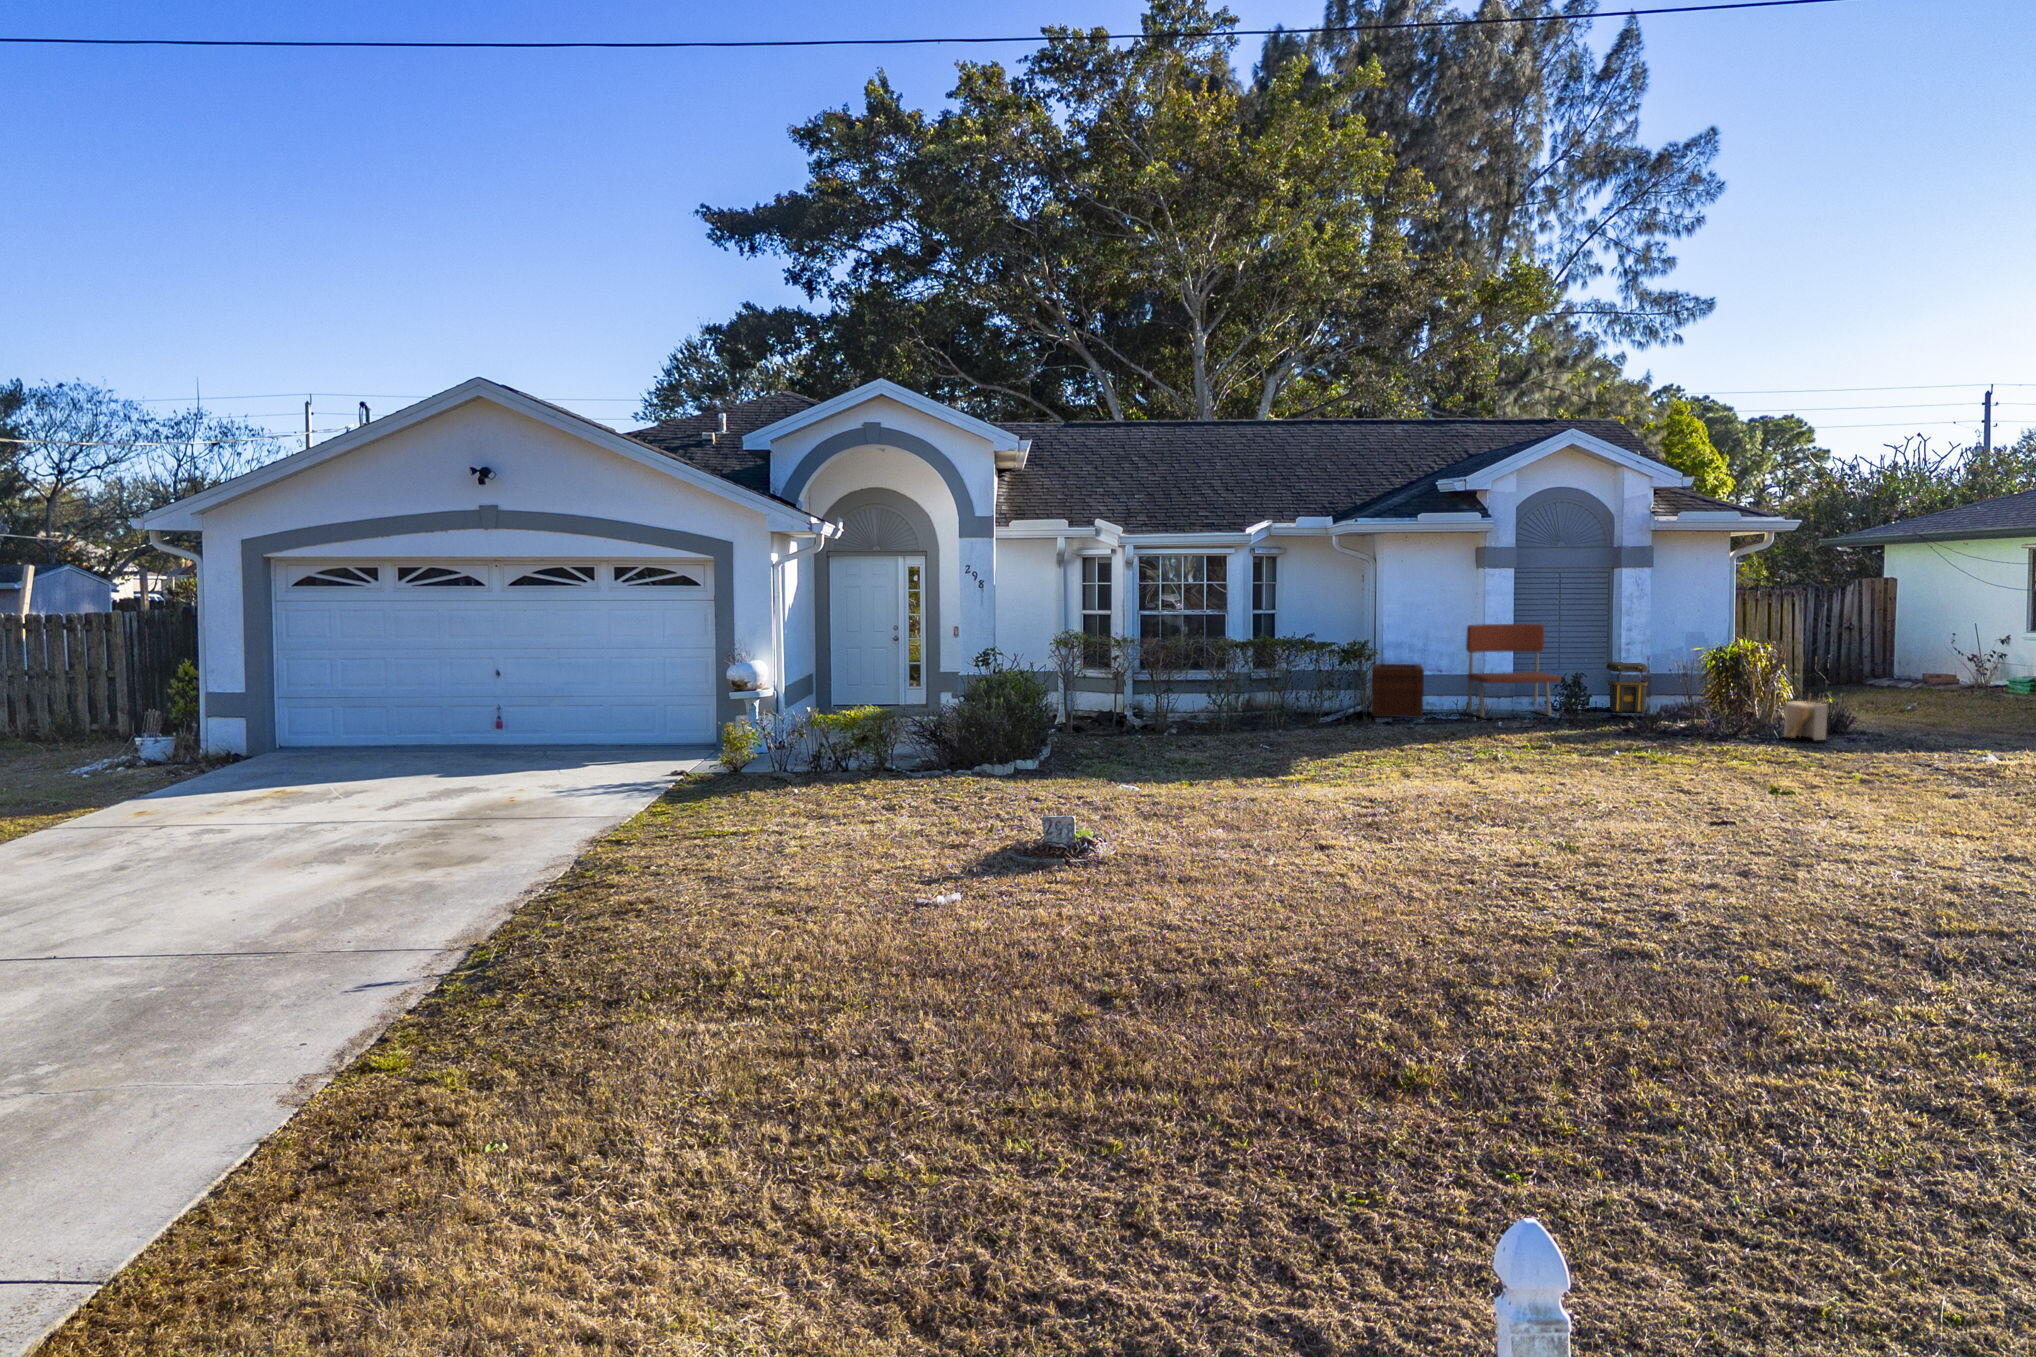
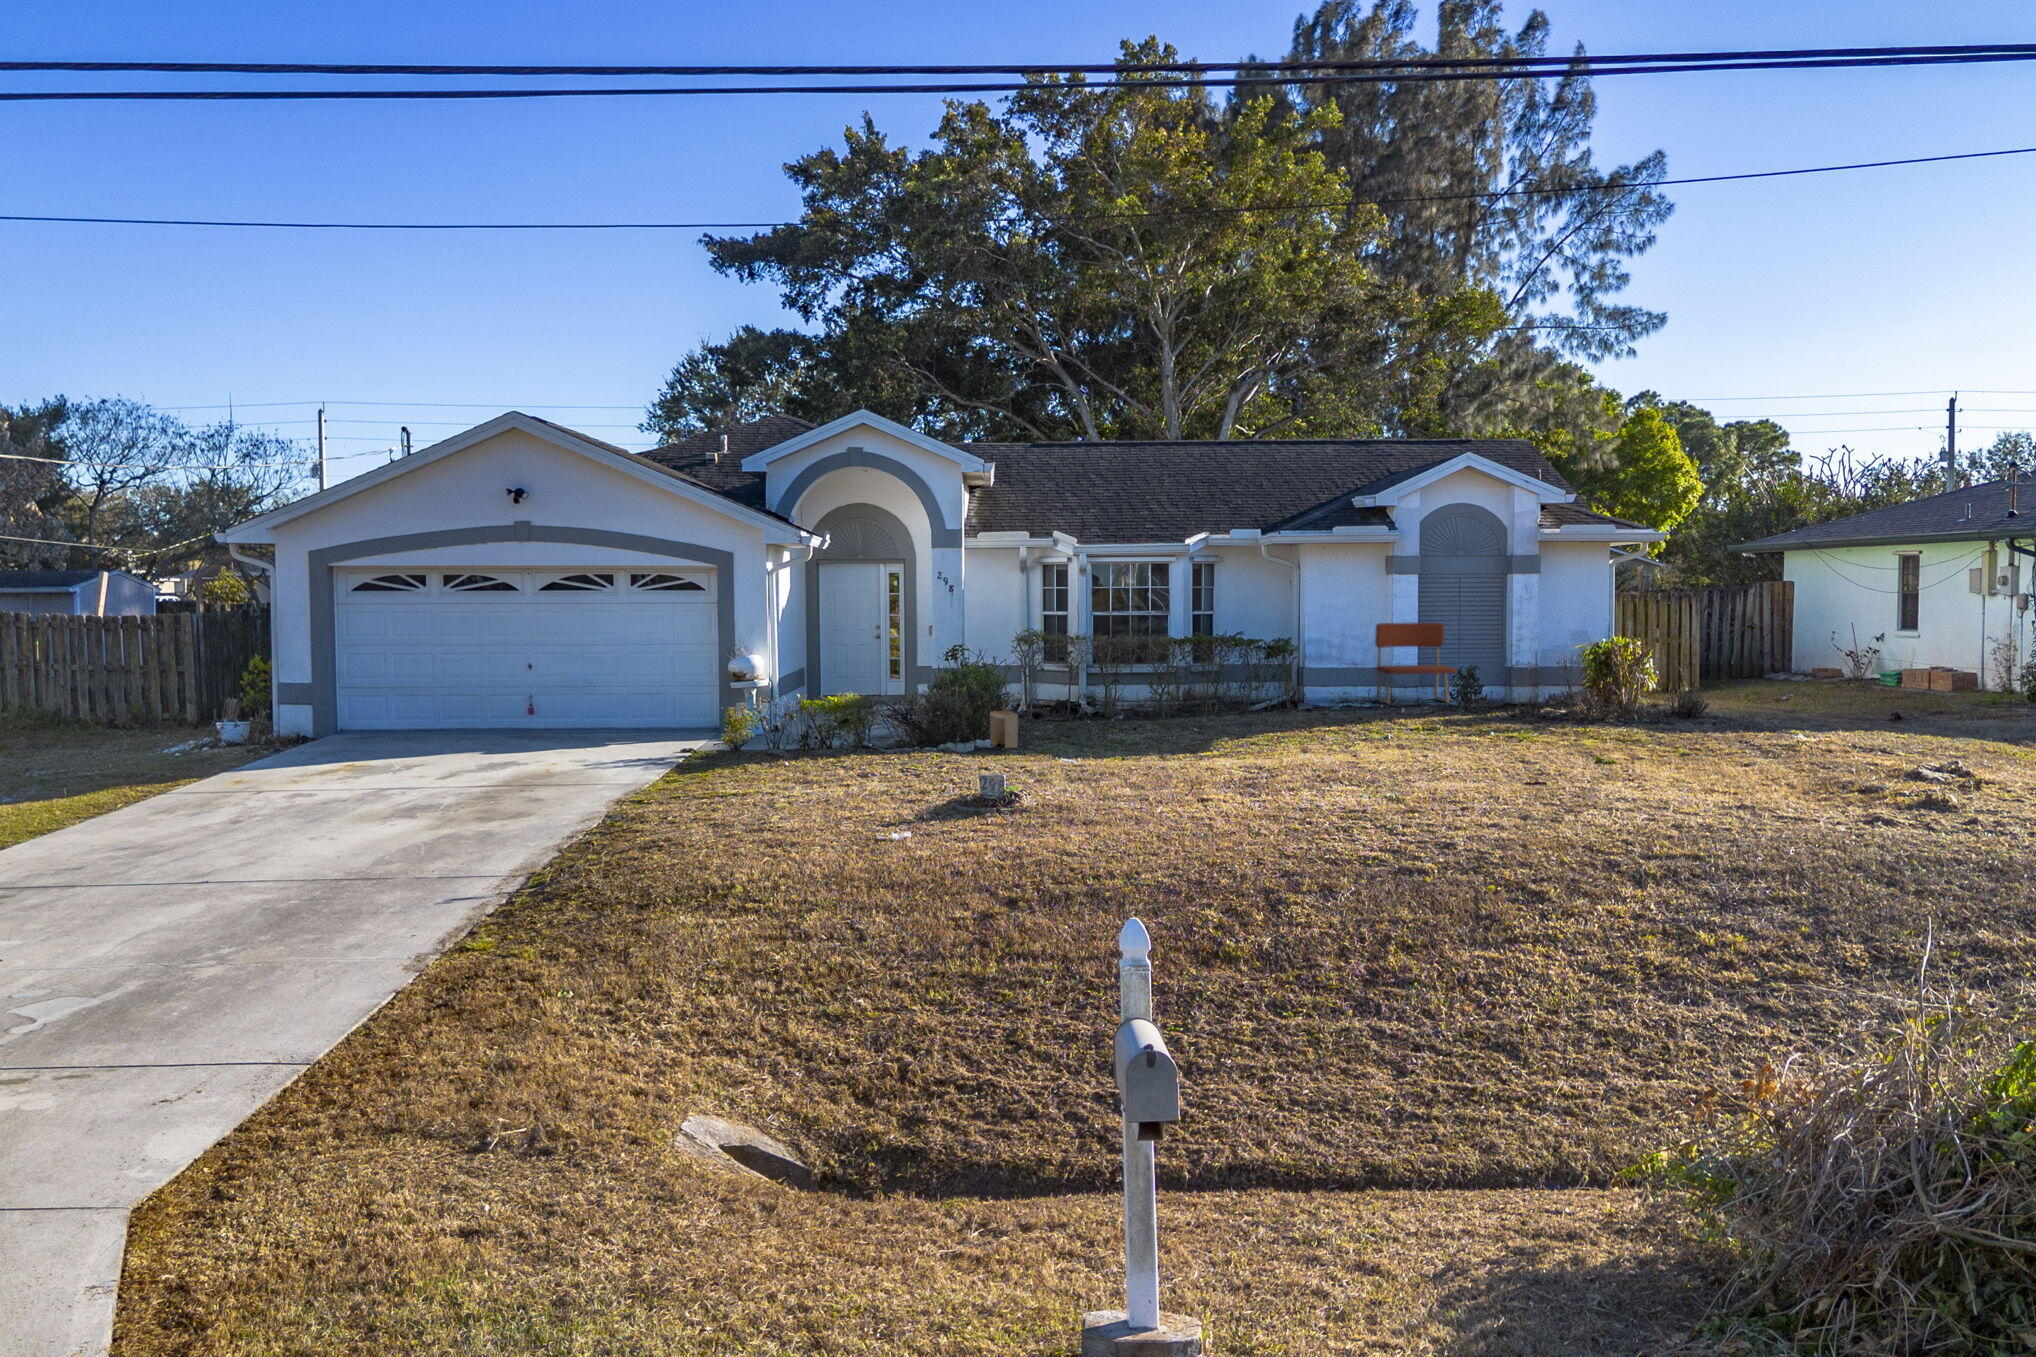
toolbox: present [1606,662,1648,713] -> none [1499,656,1534,700]
wooden crate: present [1372,664,1424,718] -> none [1292,657,1337,705]
storage bin: present [1784,700,1828,740] -> present [990,710,1018,748]

